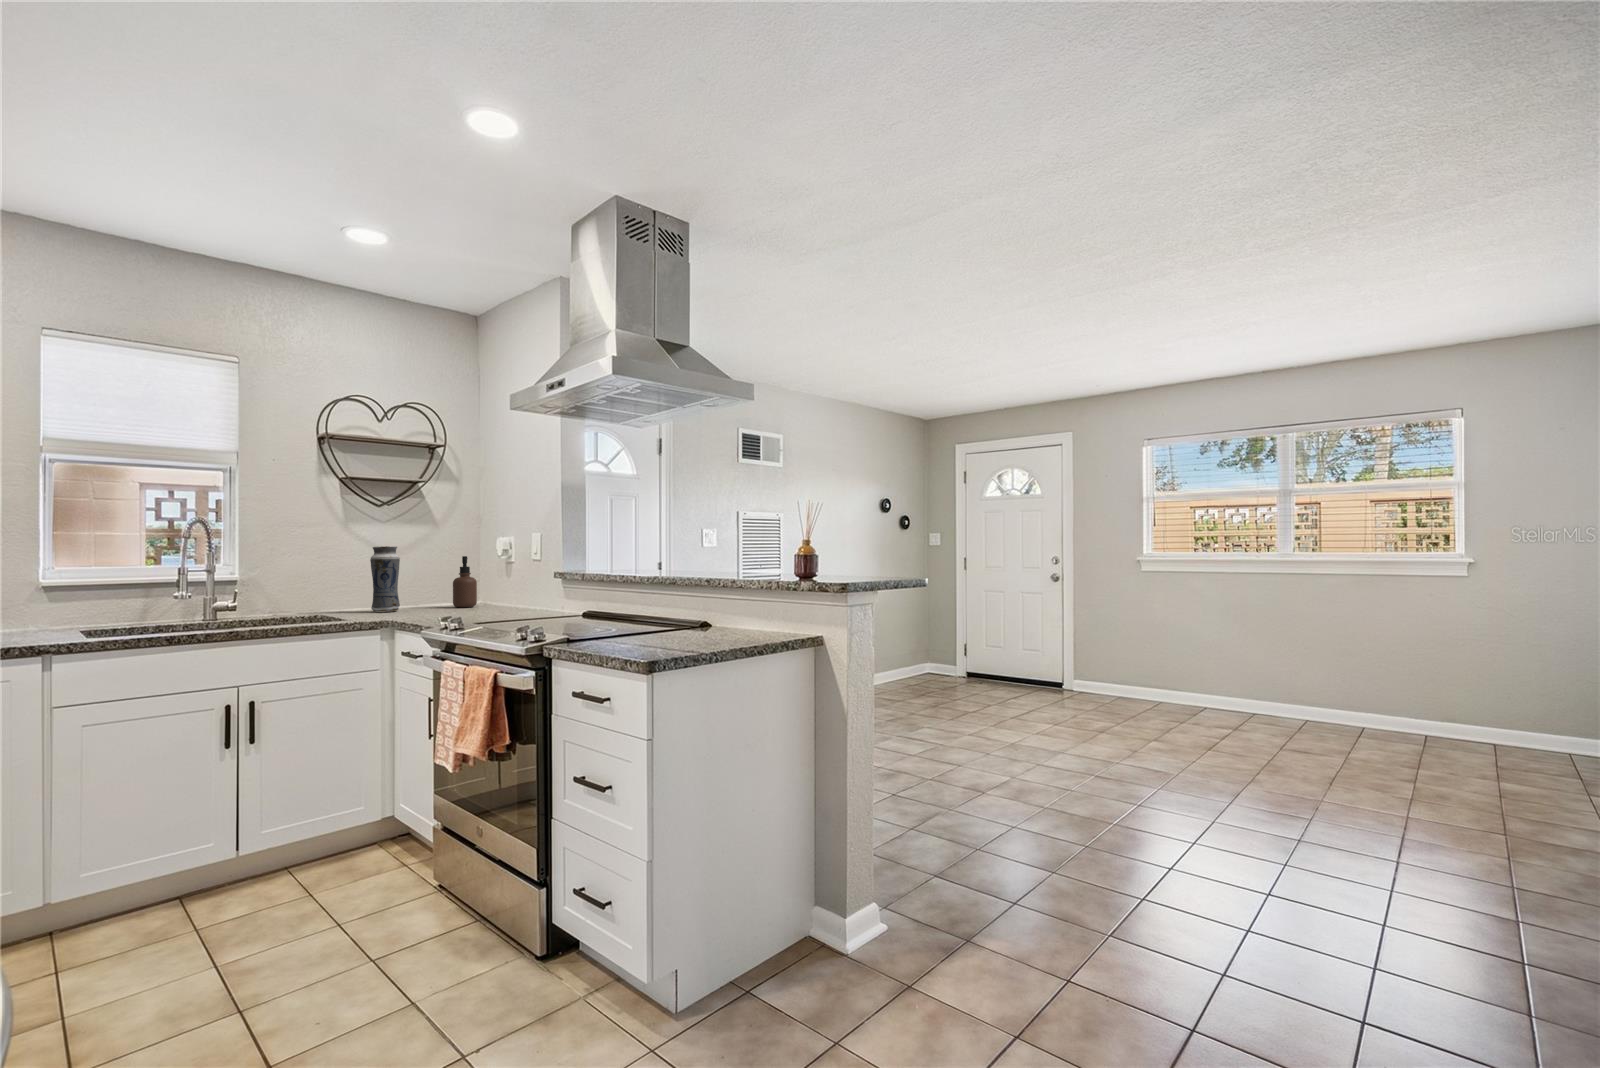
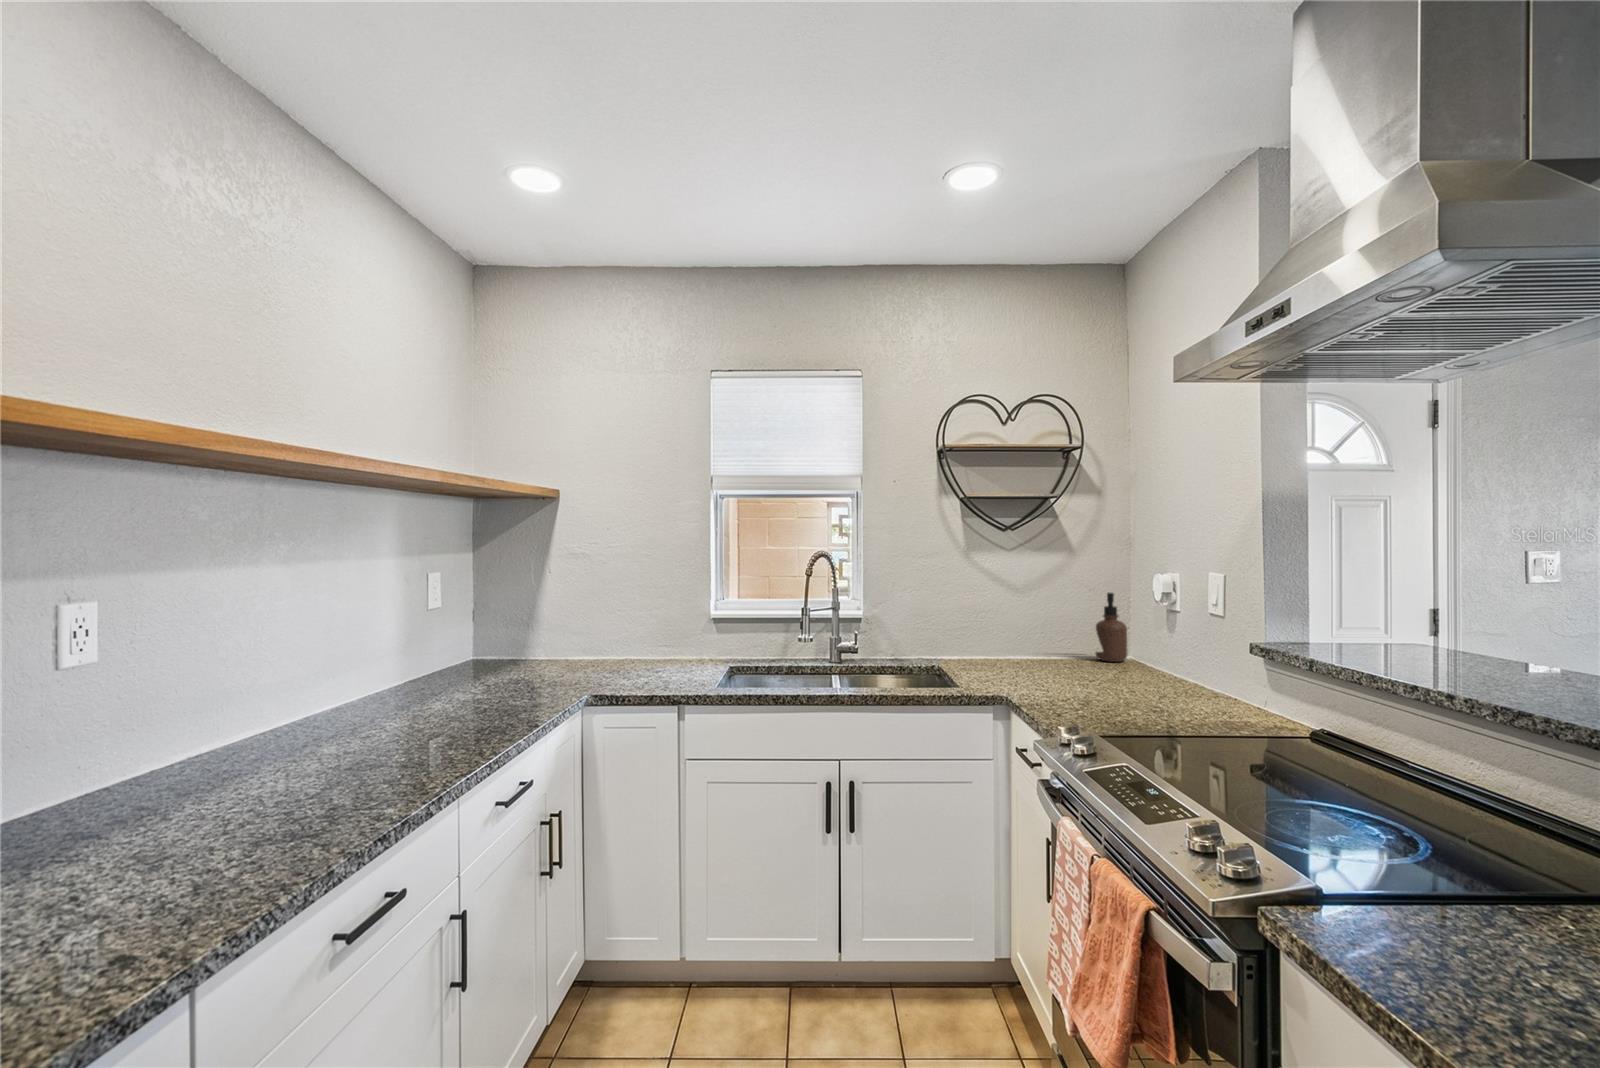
vase: present [370,546,400,612] -> none [994,580,1029,662]

